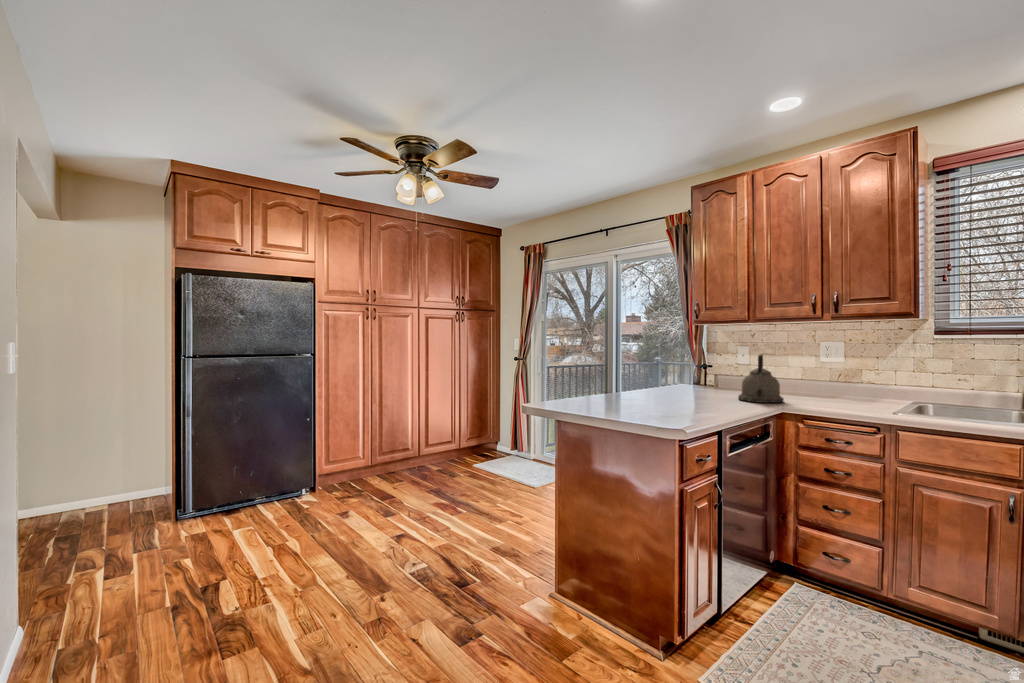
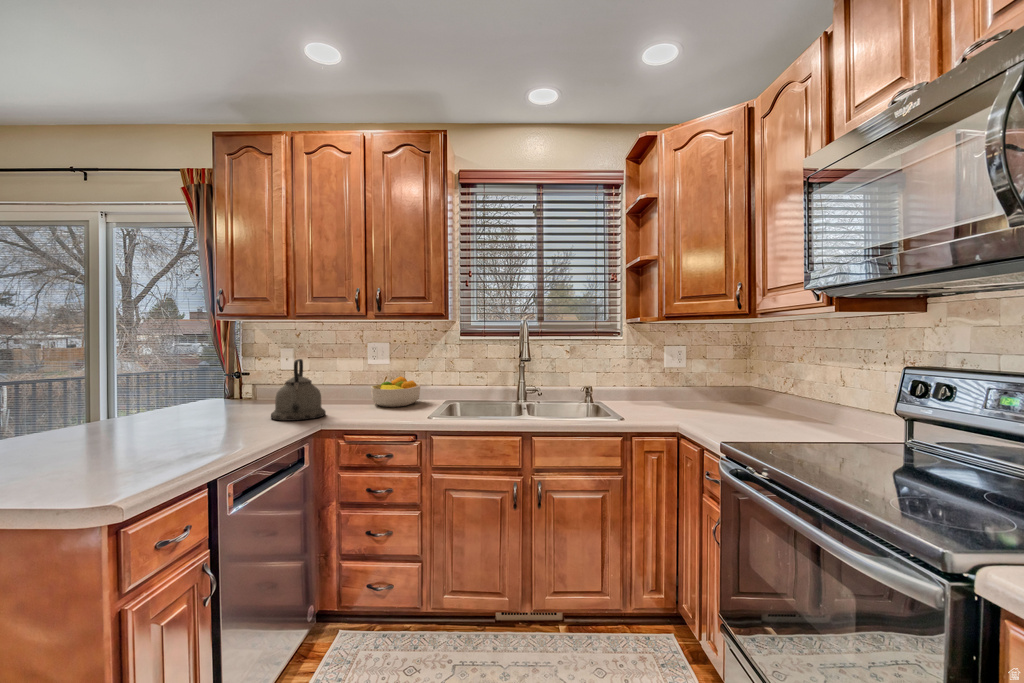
fruit bowl: none [824,375,881,403] -> present [371,376,420,407]

